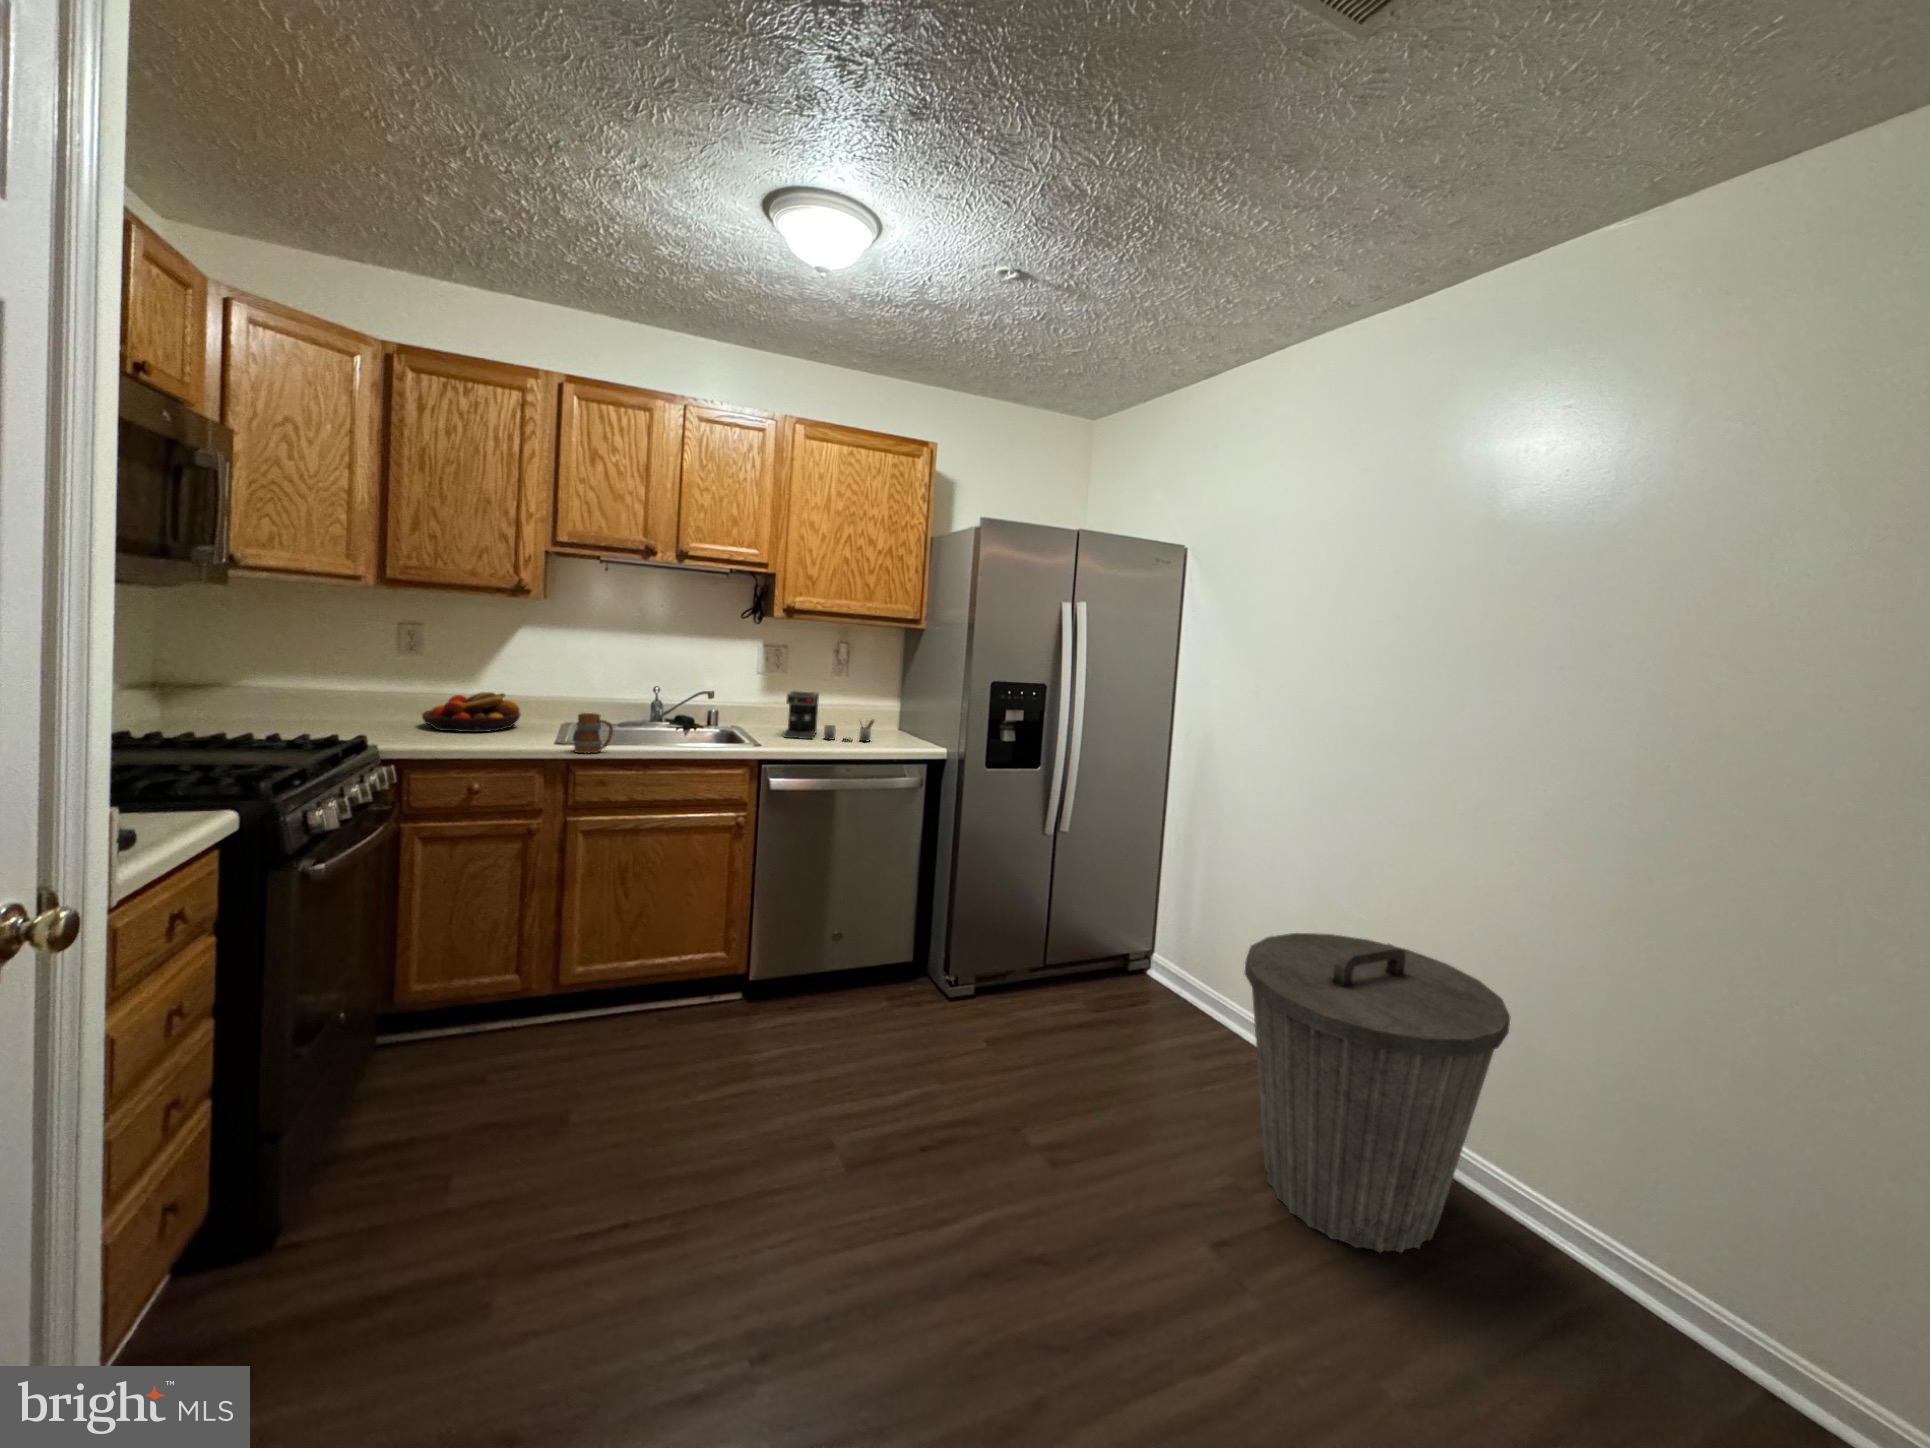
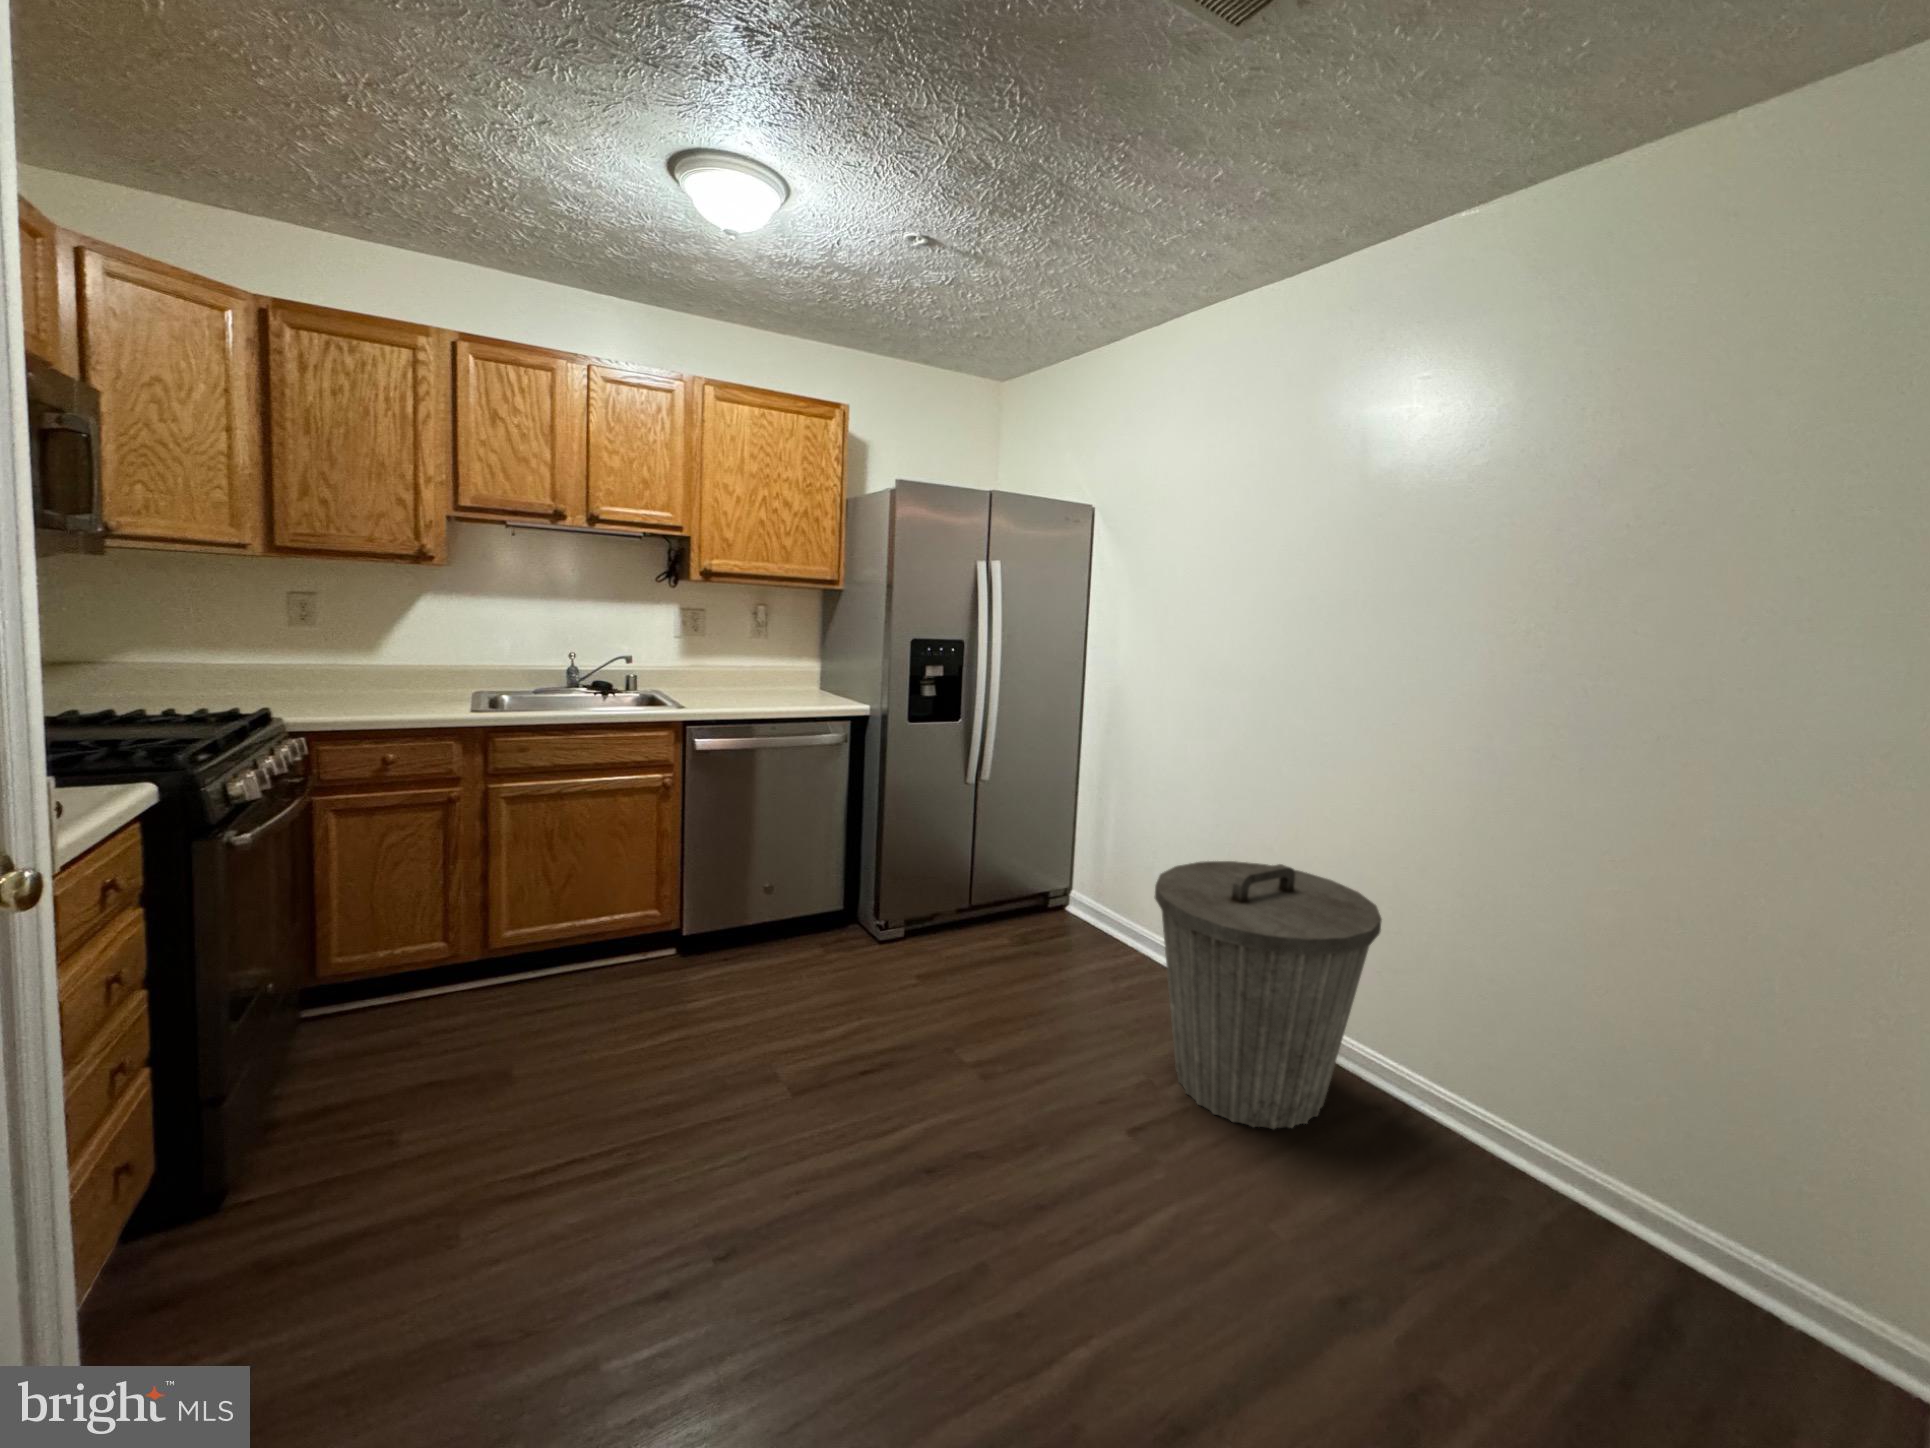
coffee maker: present [784,691,874,741] -> none [706,656,798,704]
fruit bowl: present [422,692,520,732] -> none [320,663,427,704]
mug: present [574,713,613,753] -> none [491,681,531,721]

